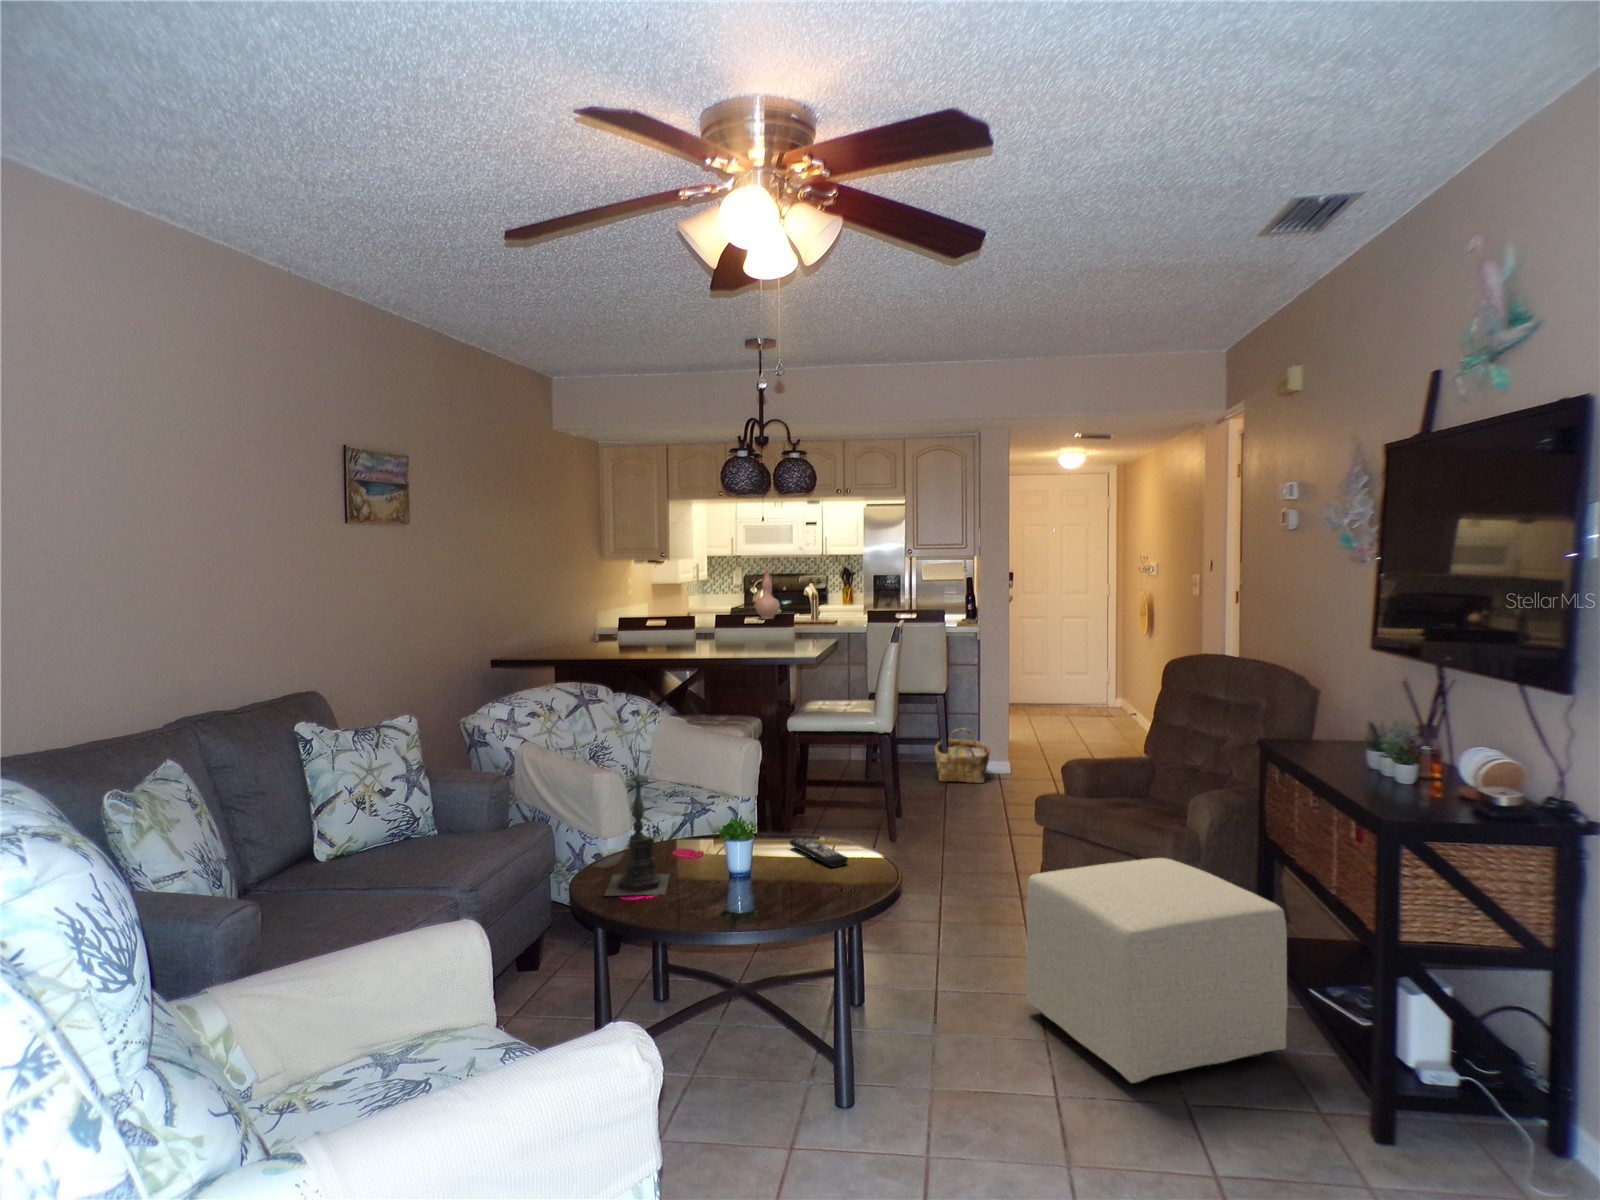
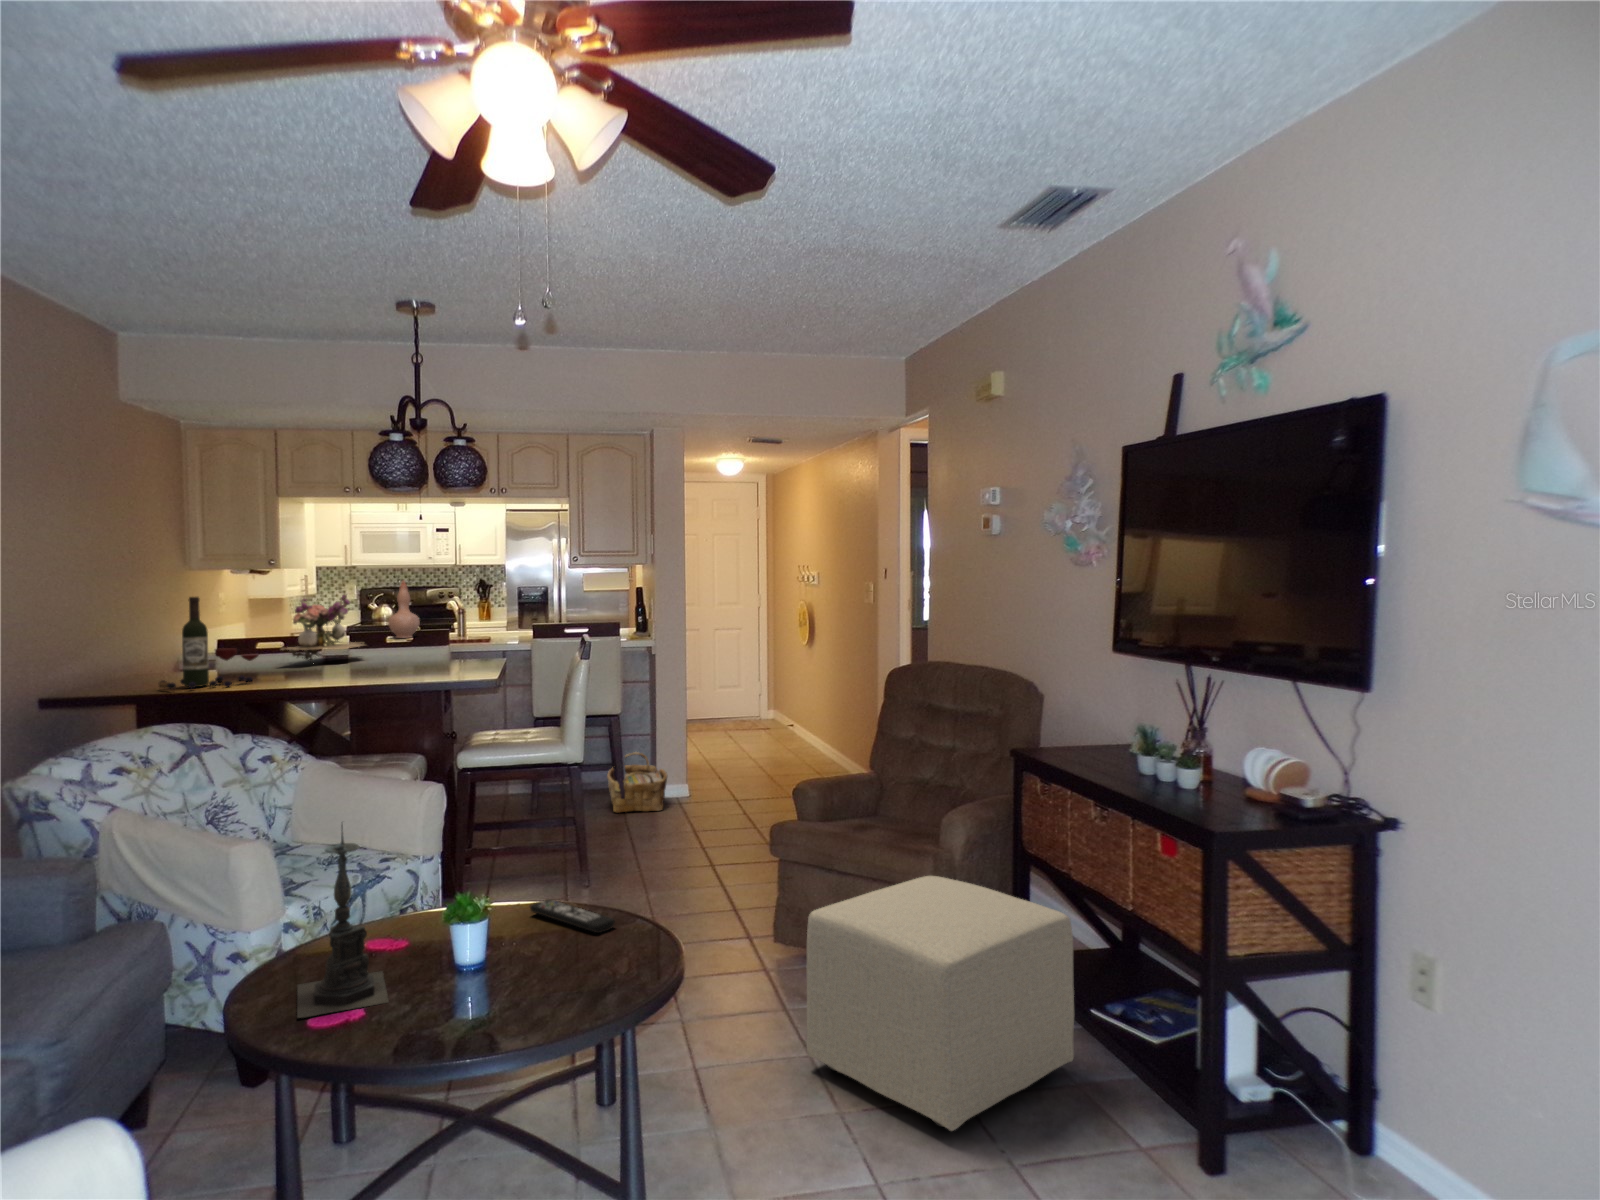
flower arrangement: none [661,582,727,638] -> present [282,594,365,661]
wine bottle: none [573,585,643,656] -> present [158,597,258,689]

